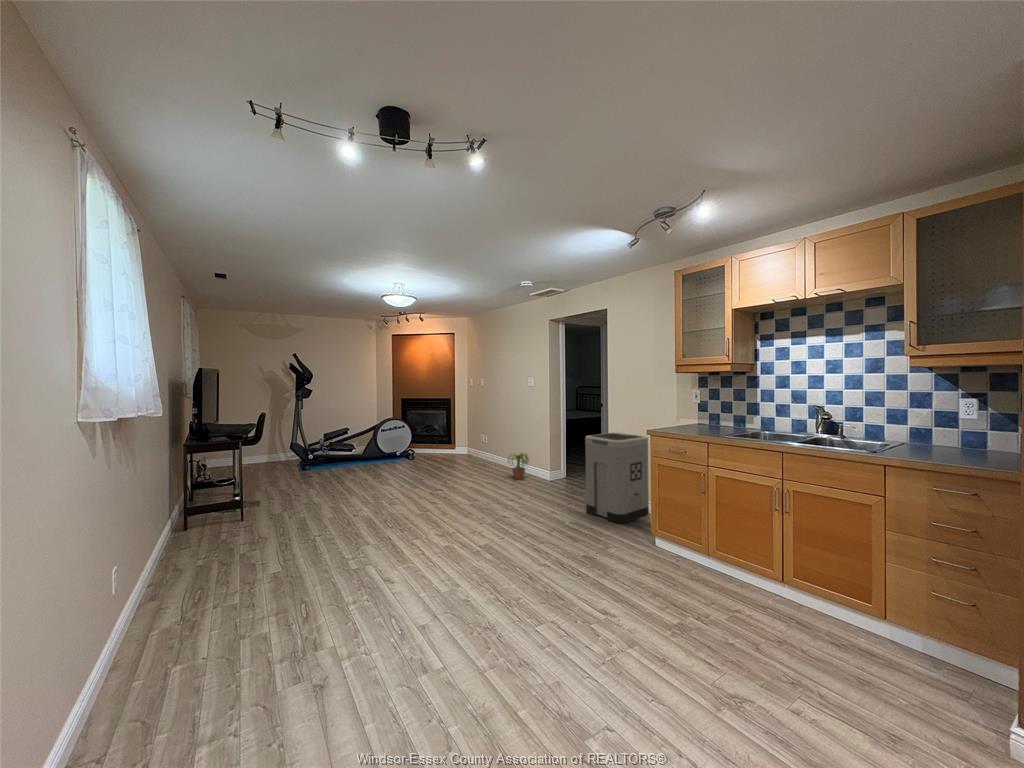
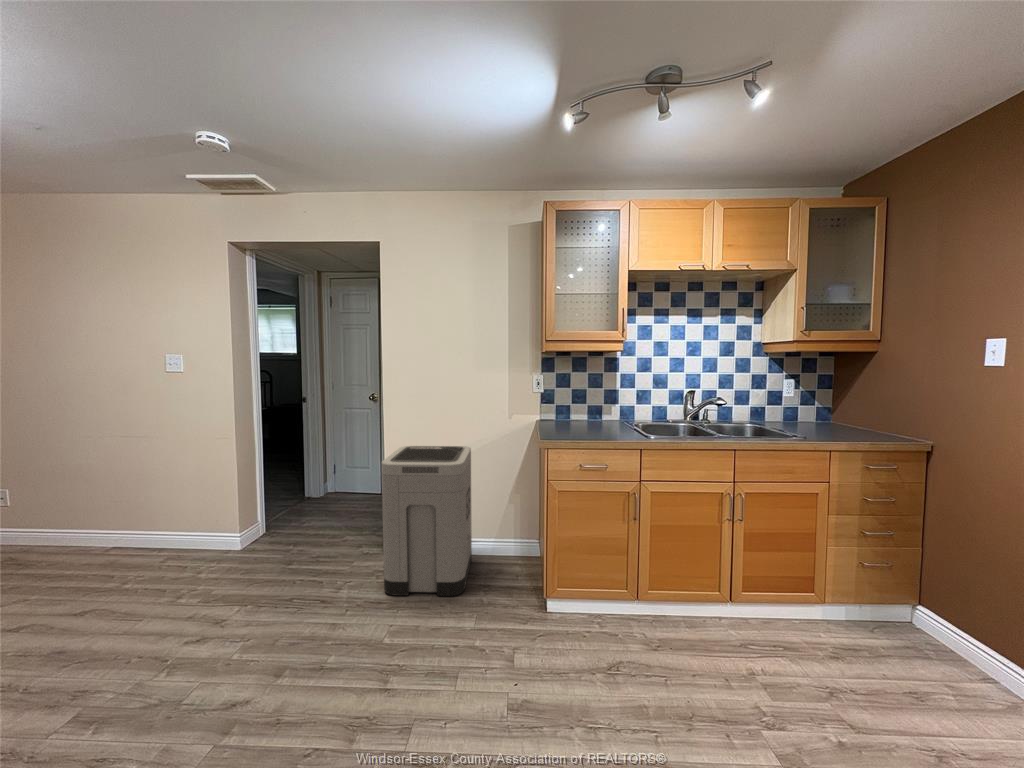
potted plant: present [508,453,529,479] -> none [112,511,193,572]

